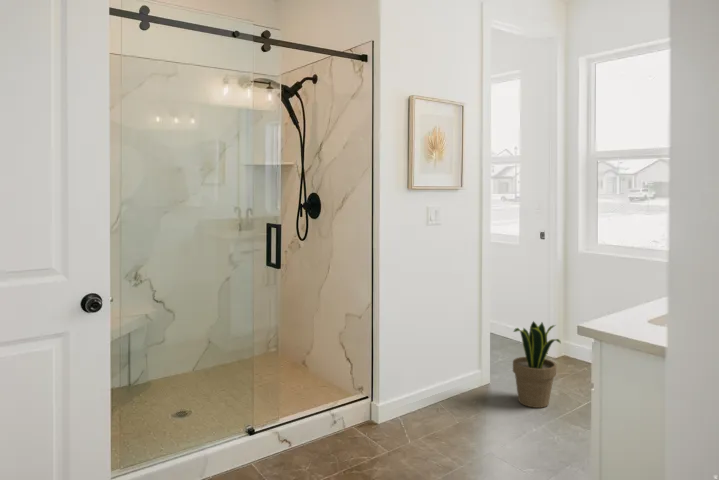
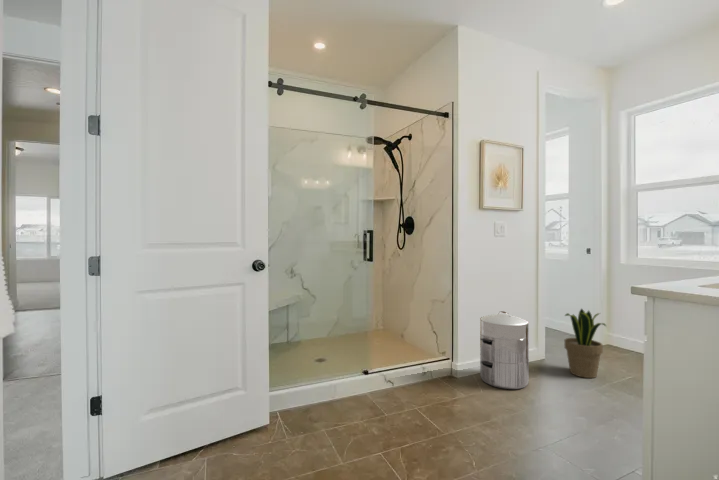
waste bin: none [407,332,469,434] -> present [480,311,529,389]

